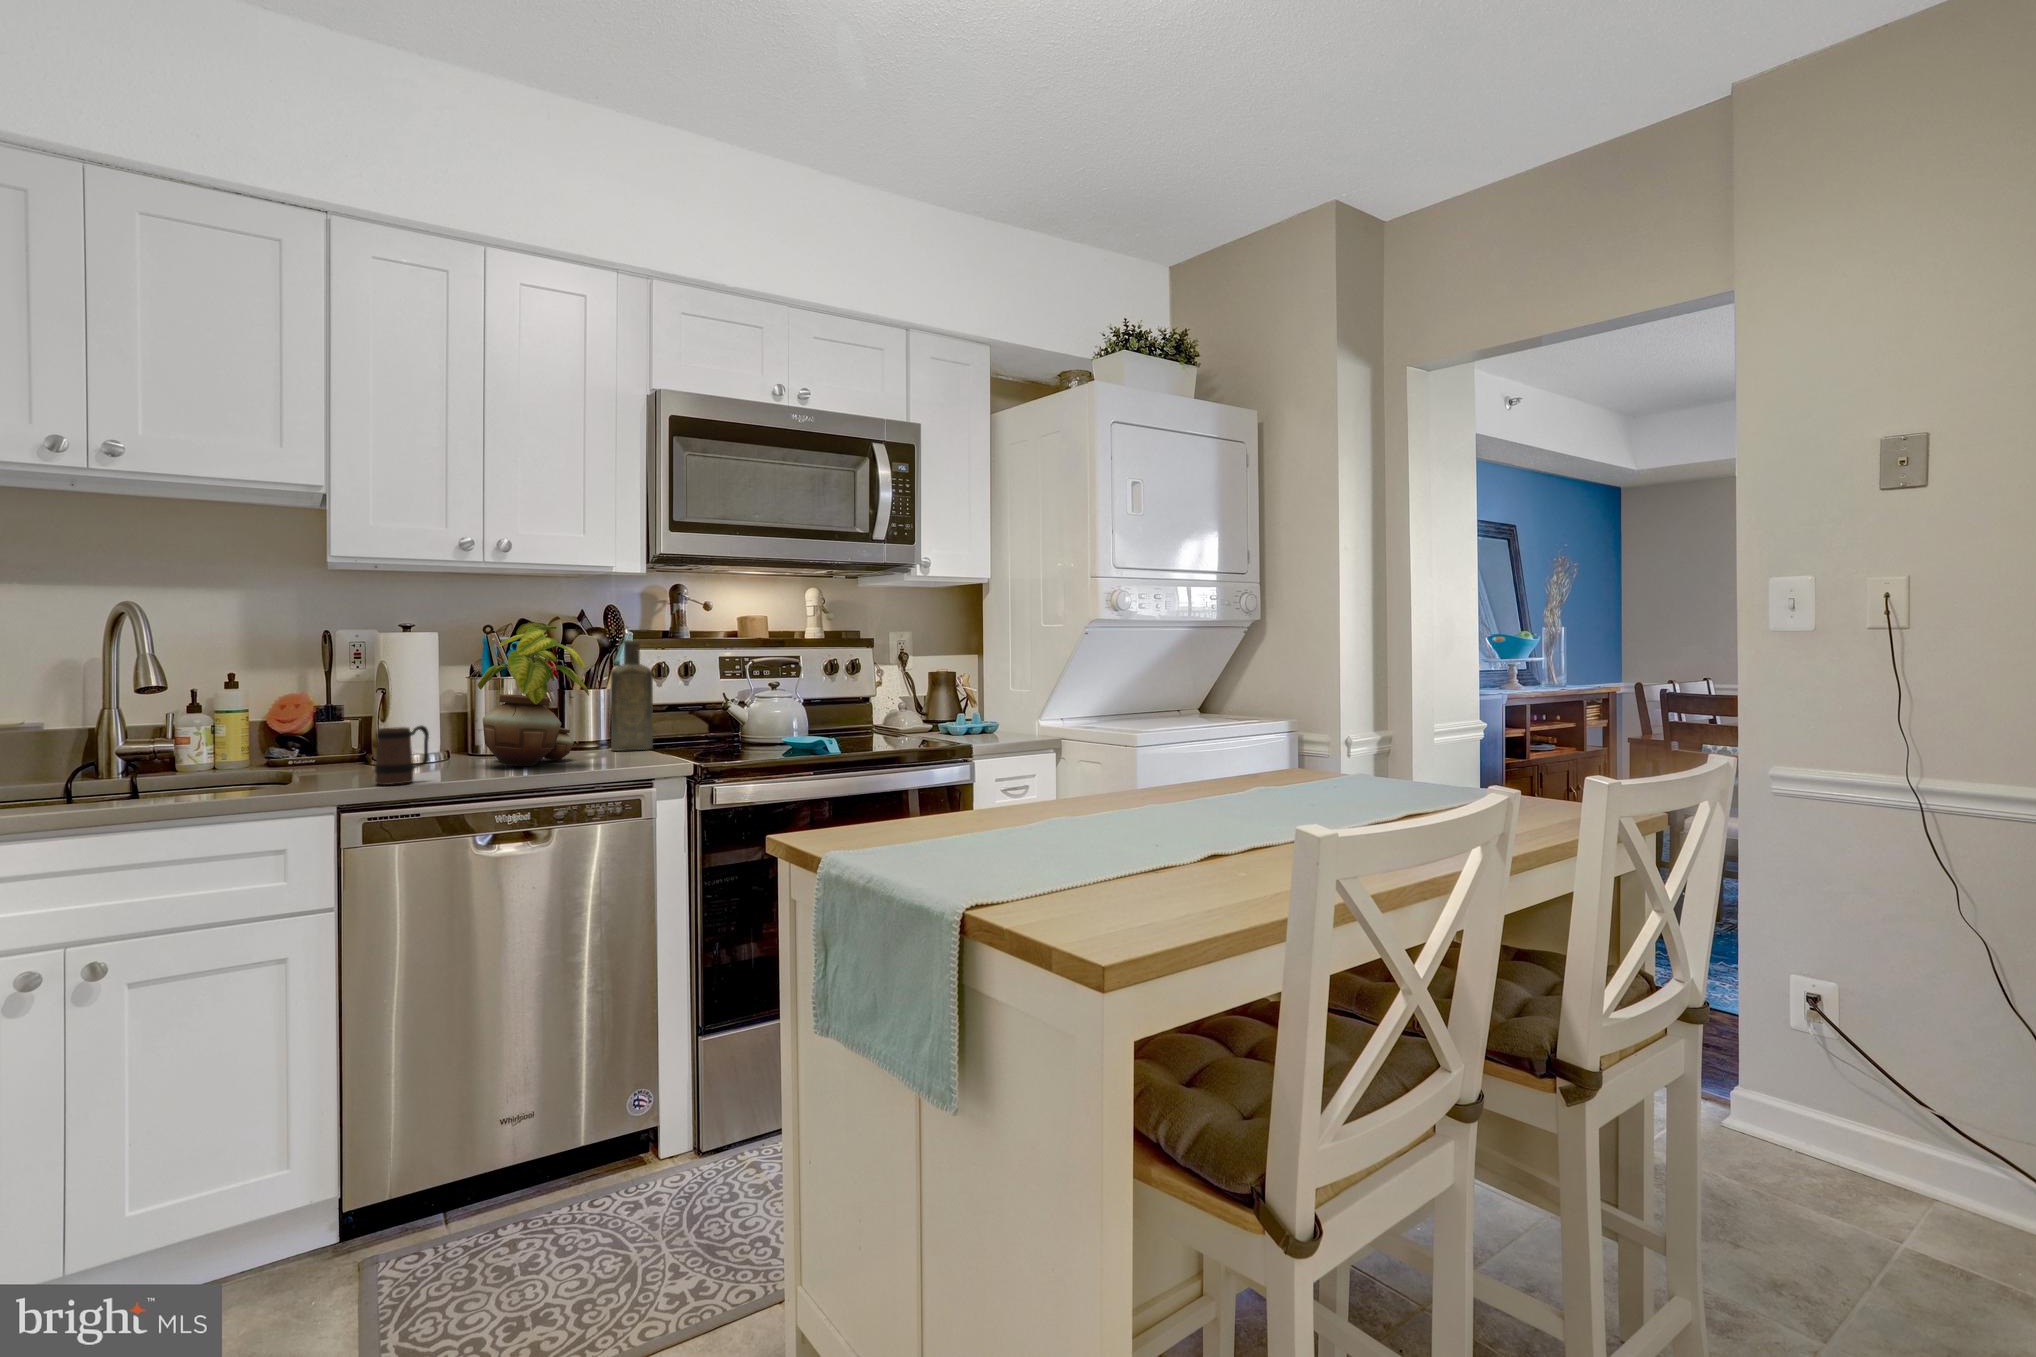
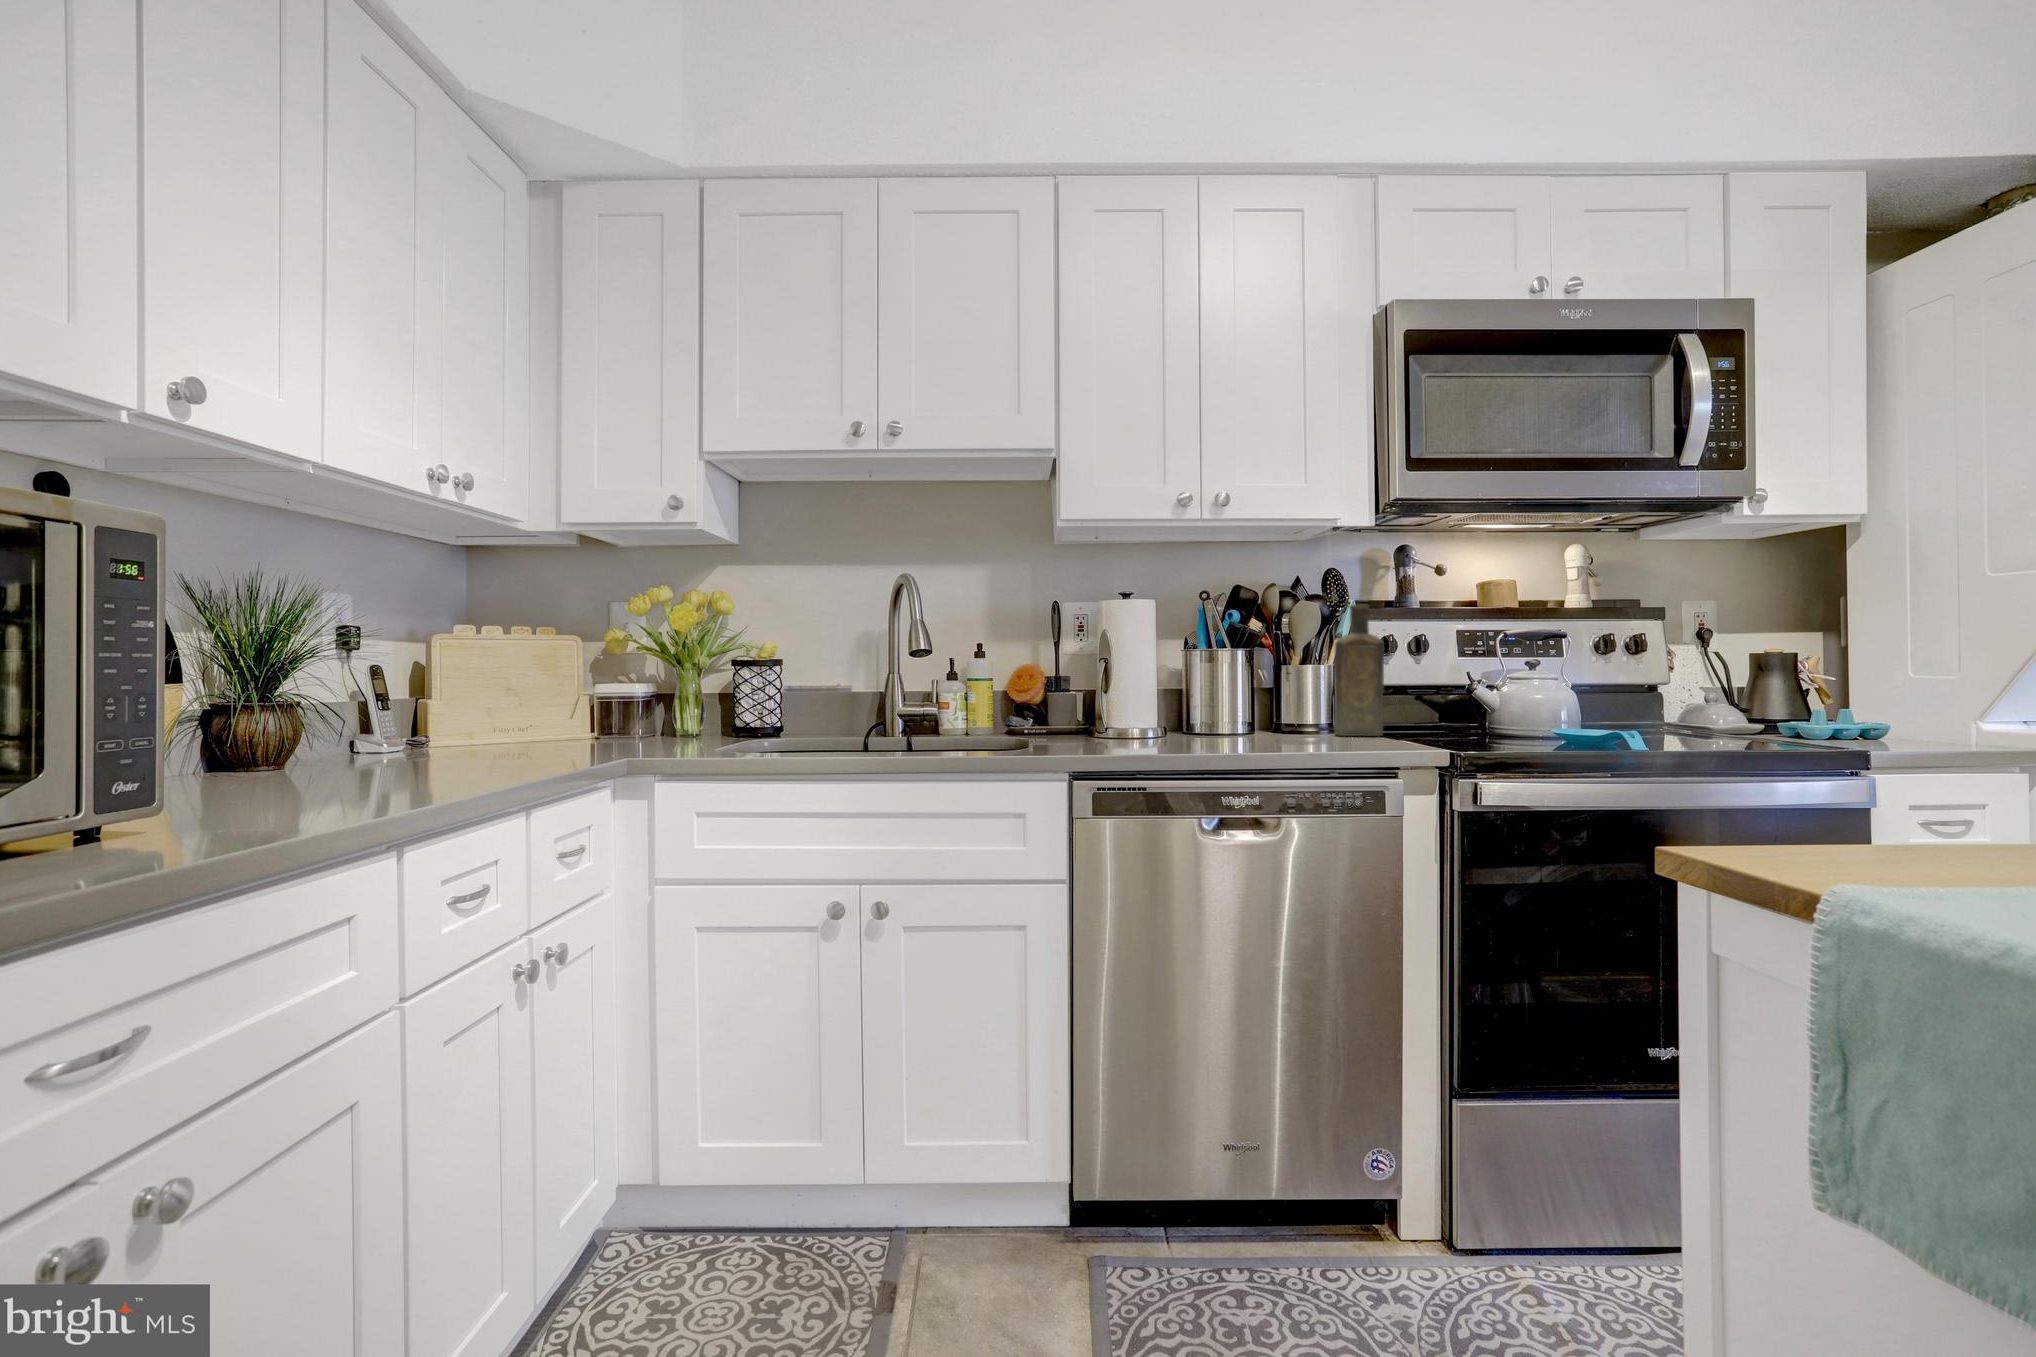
potted plant: present [477,622,589,766] -> none [1199,580,1321,744]
mug: present [375,726,429,785] -> none [1106,691,1157,752]

